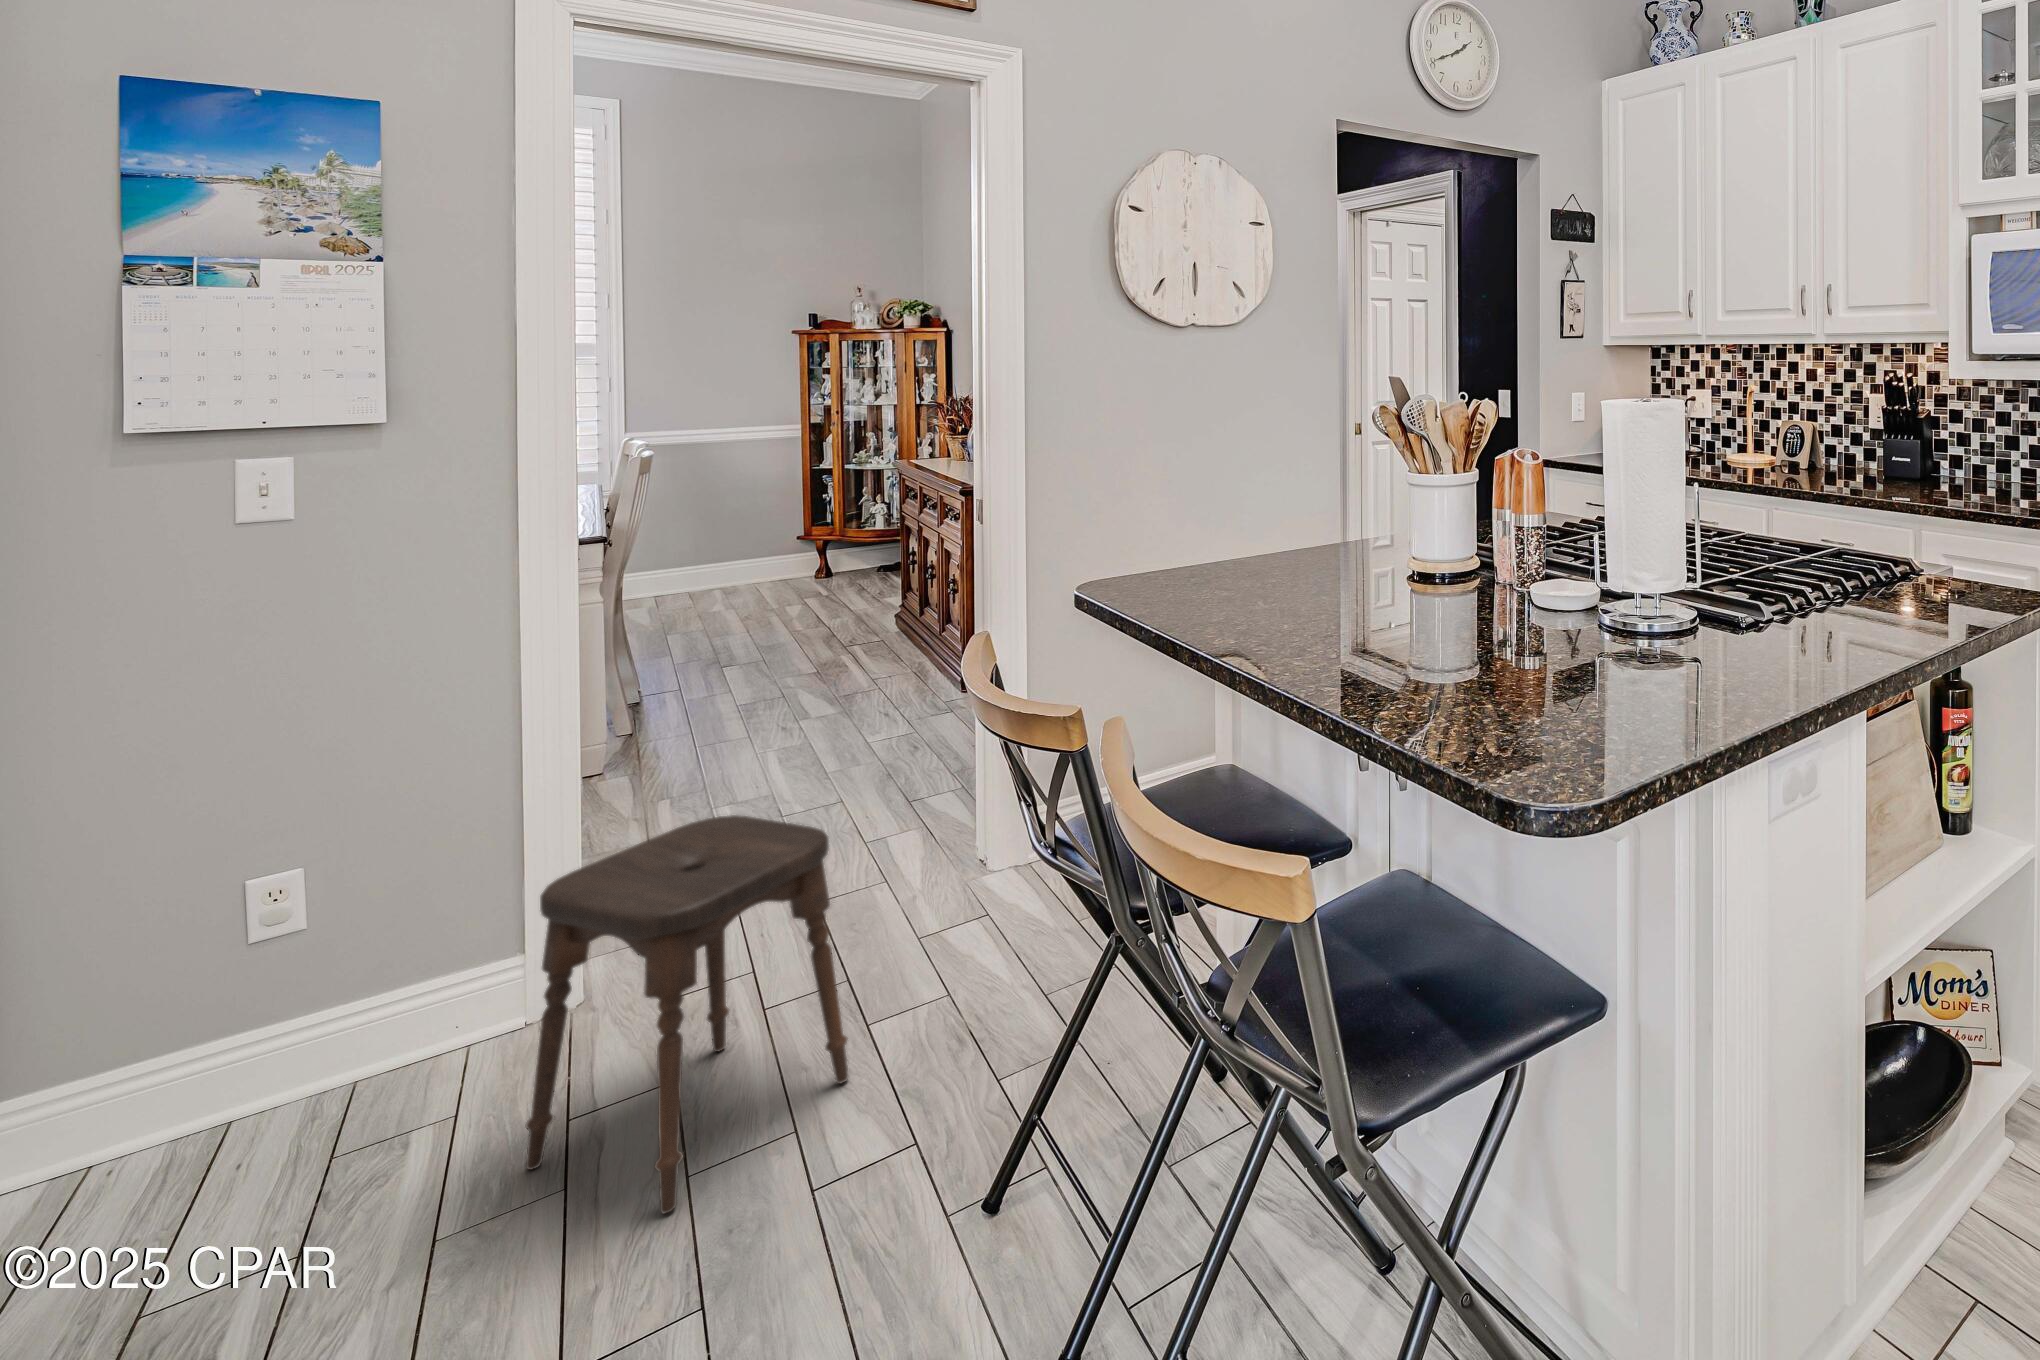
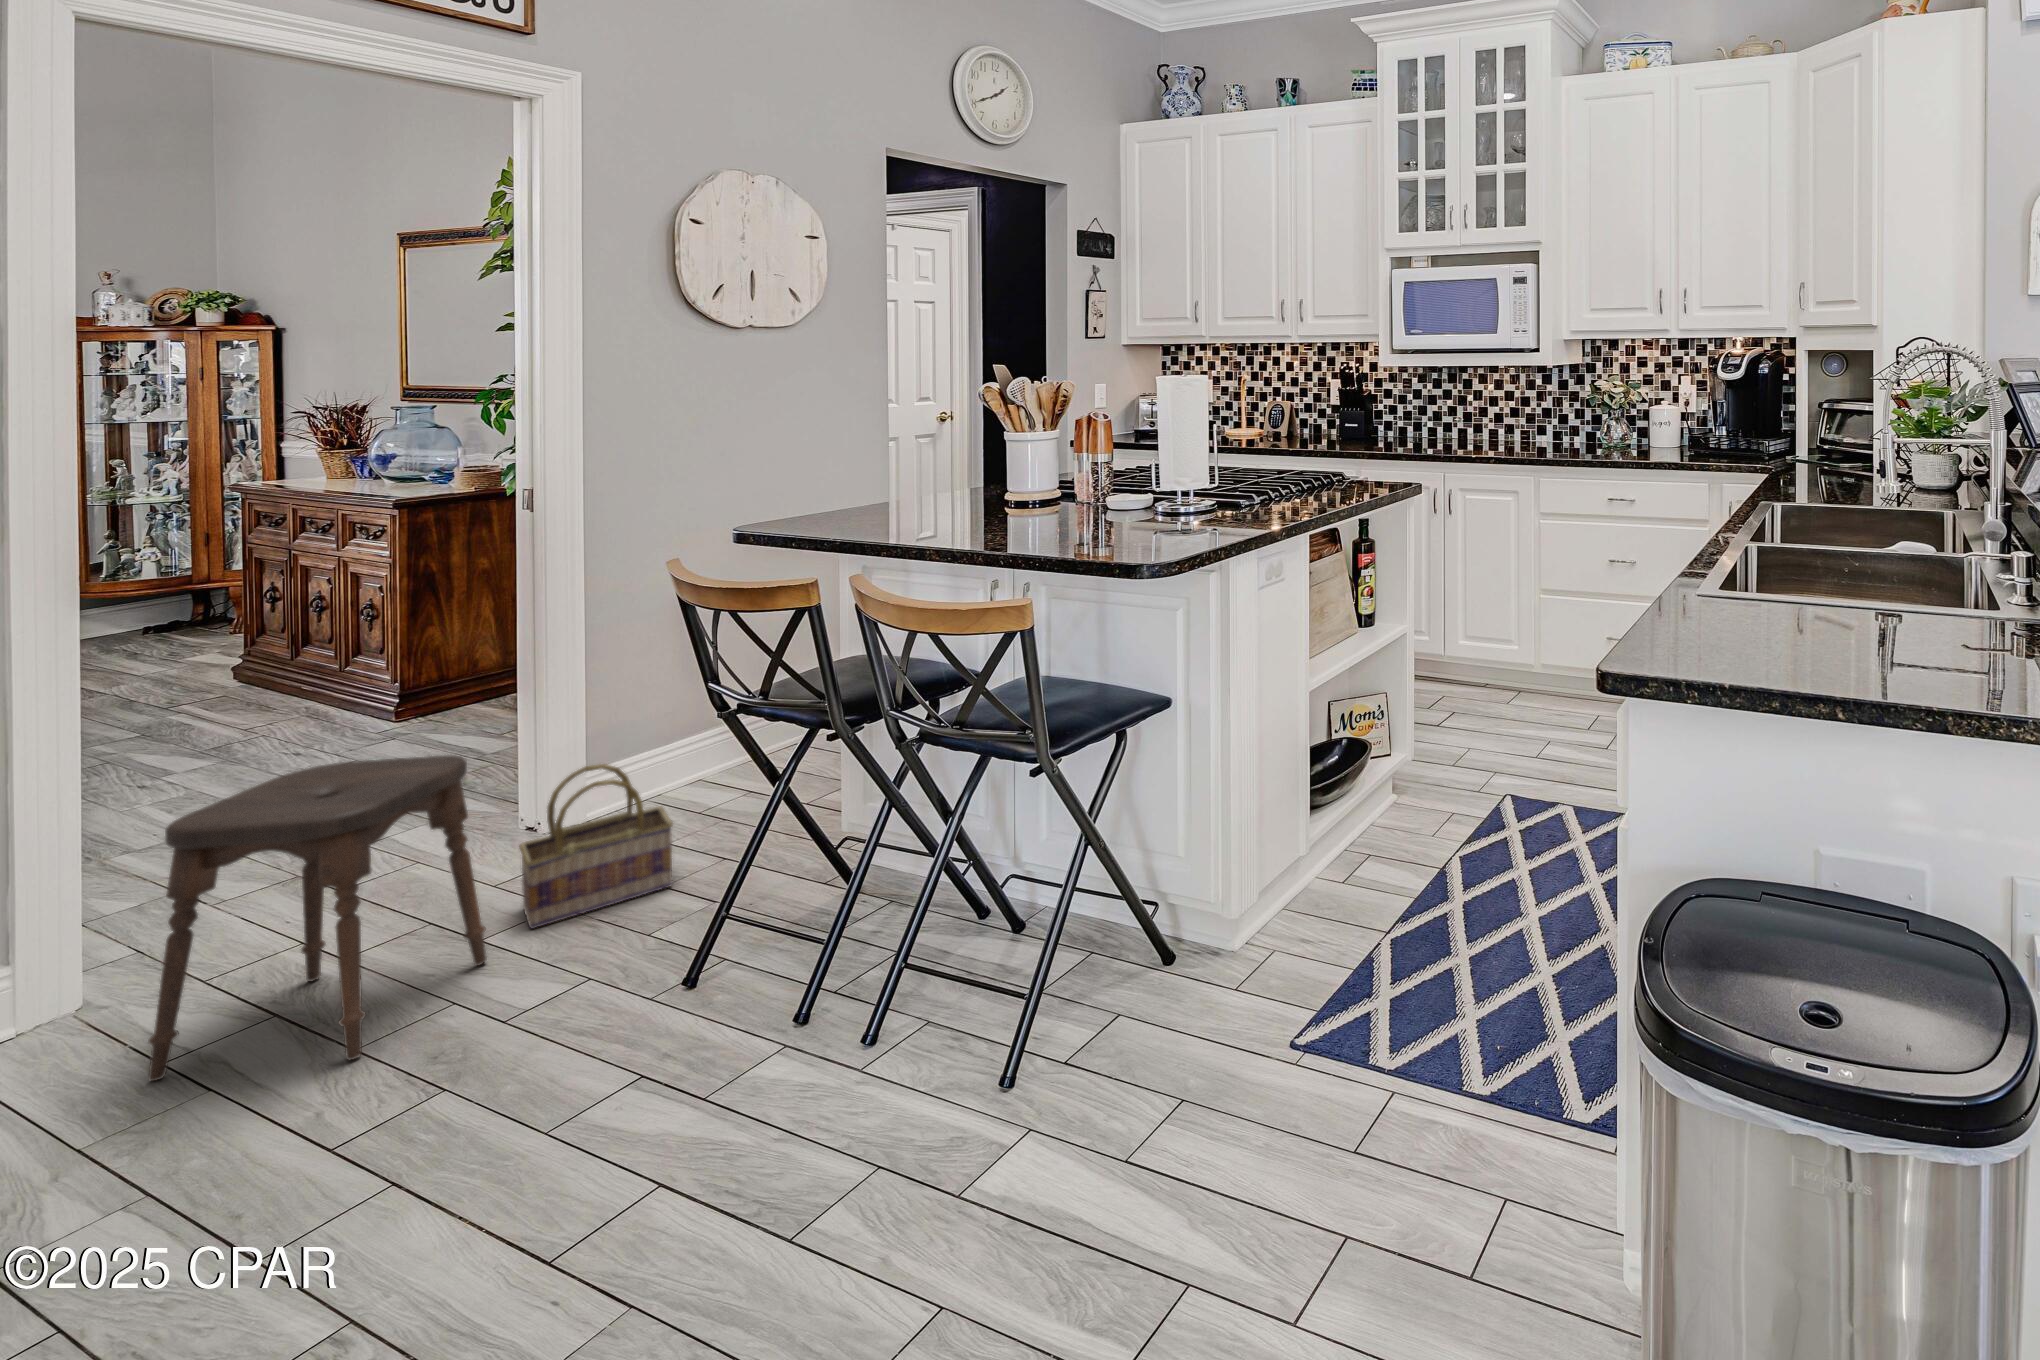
basket: none [903,840,1056,1036] -> present [520,764,673,929]

